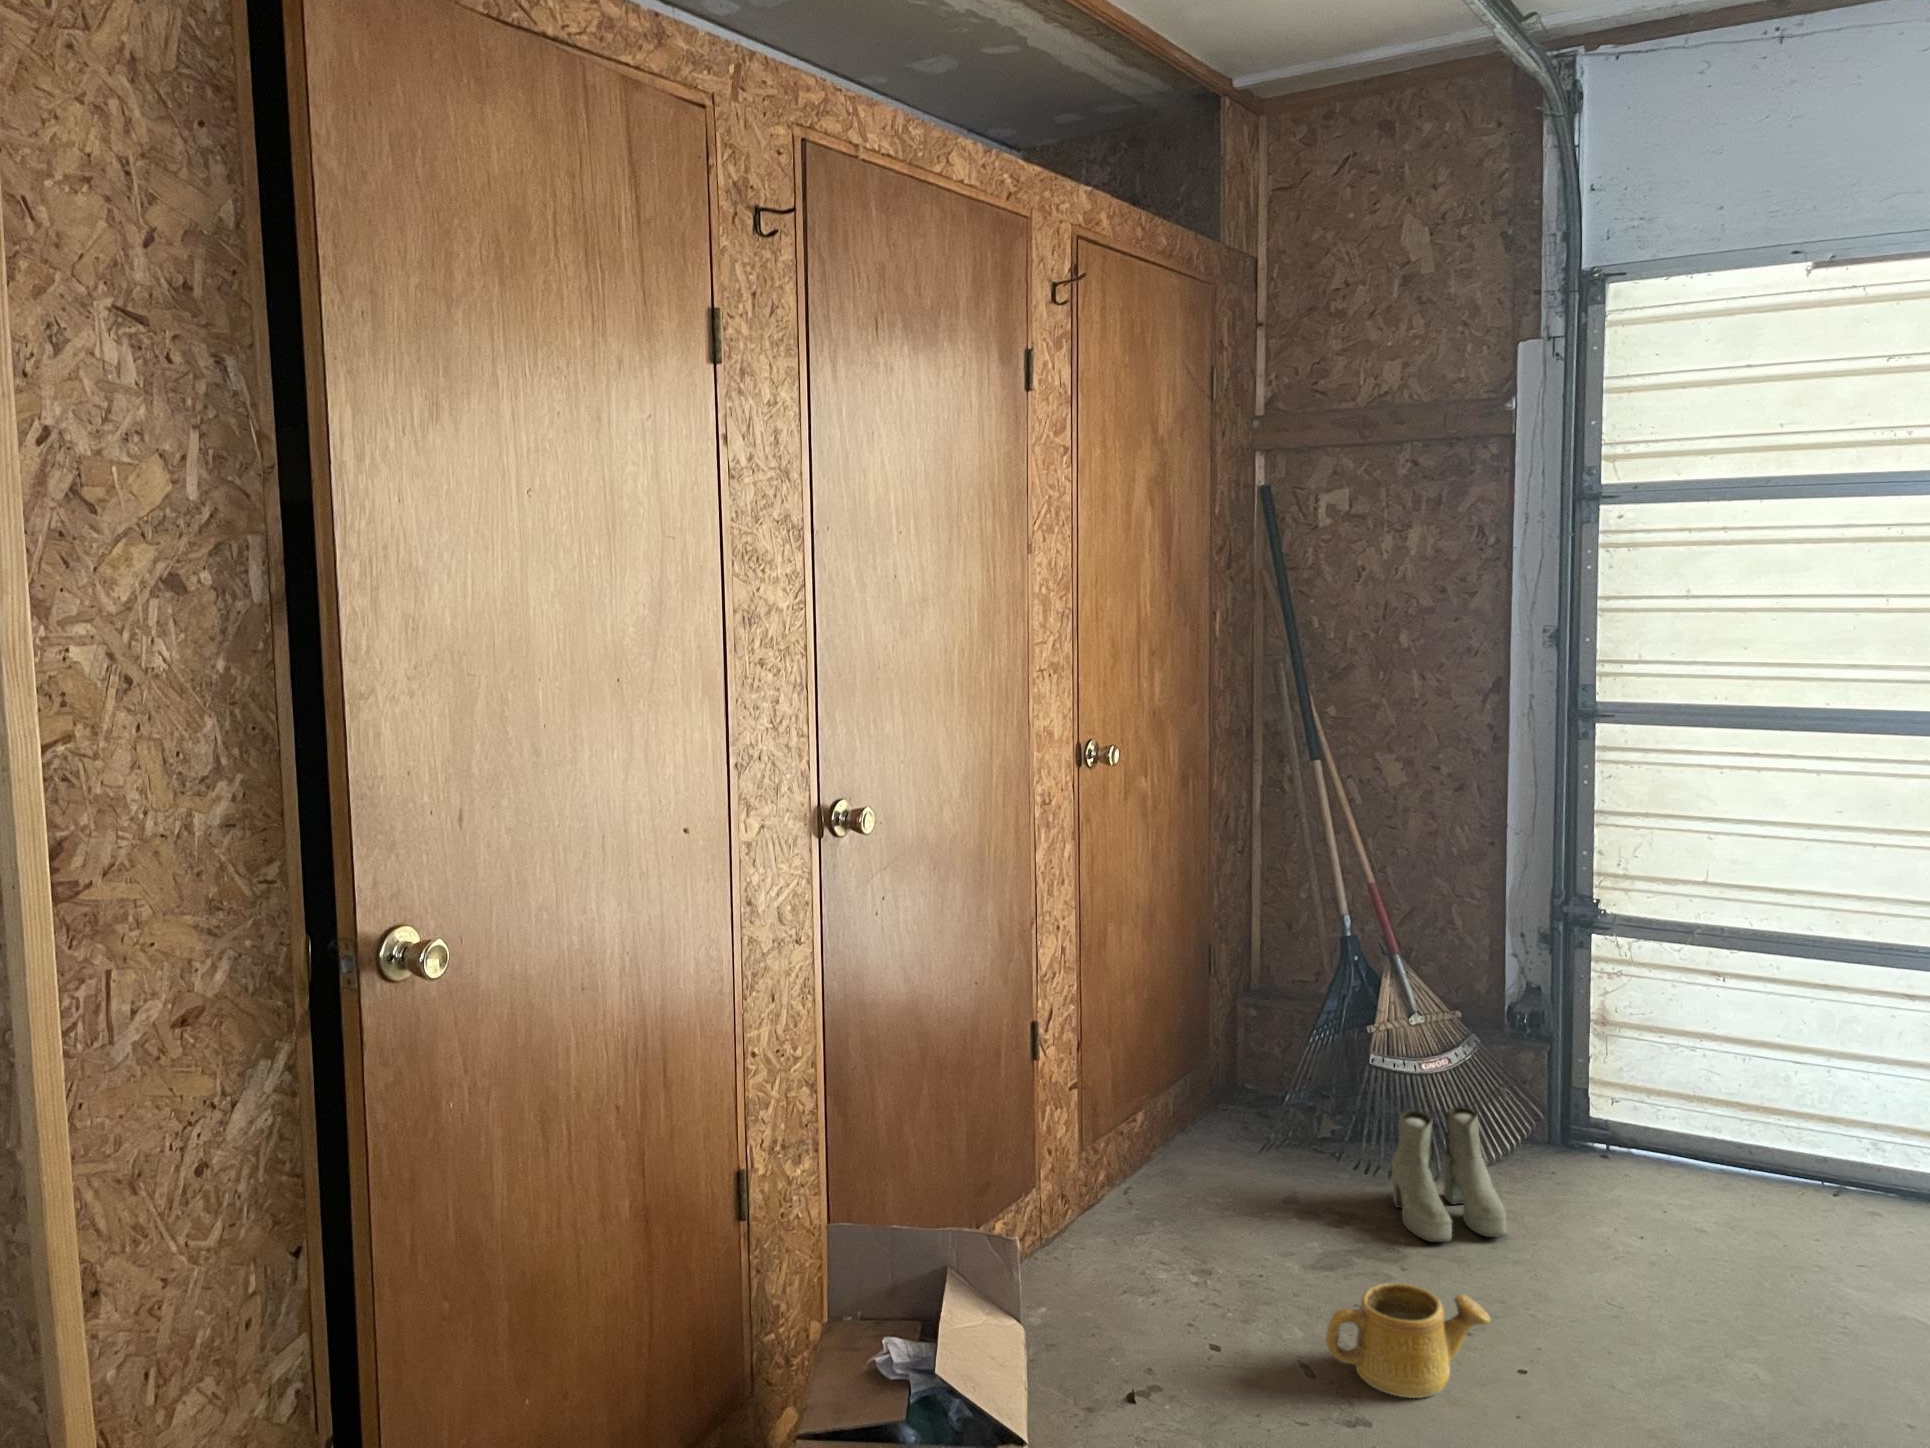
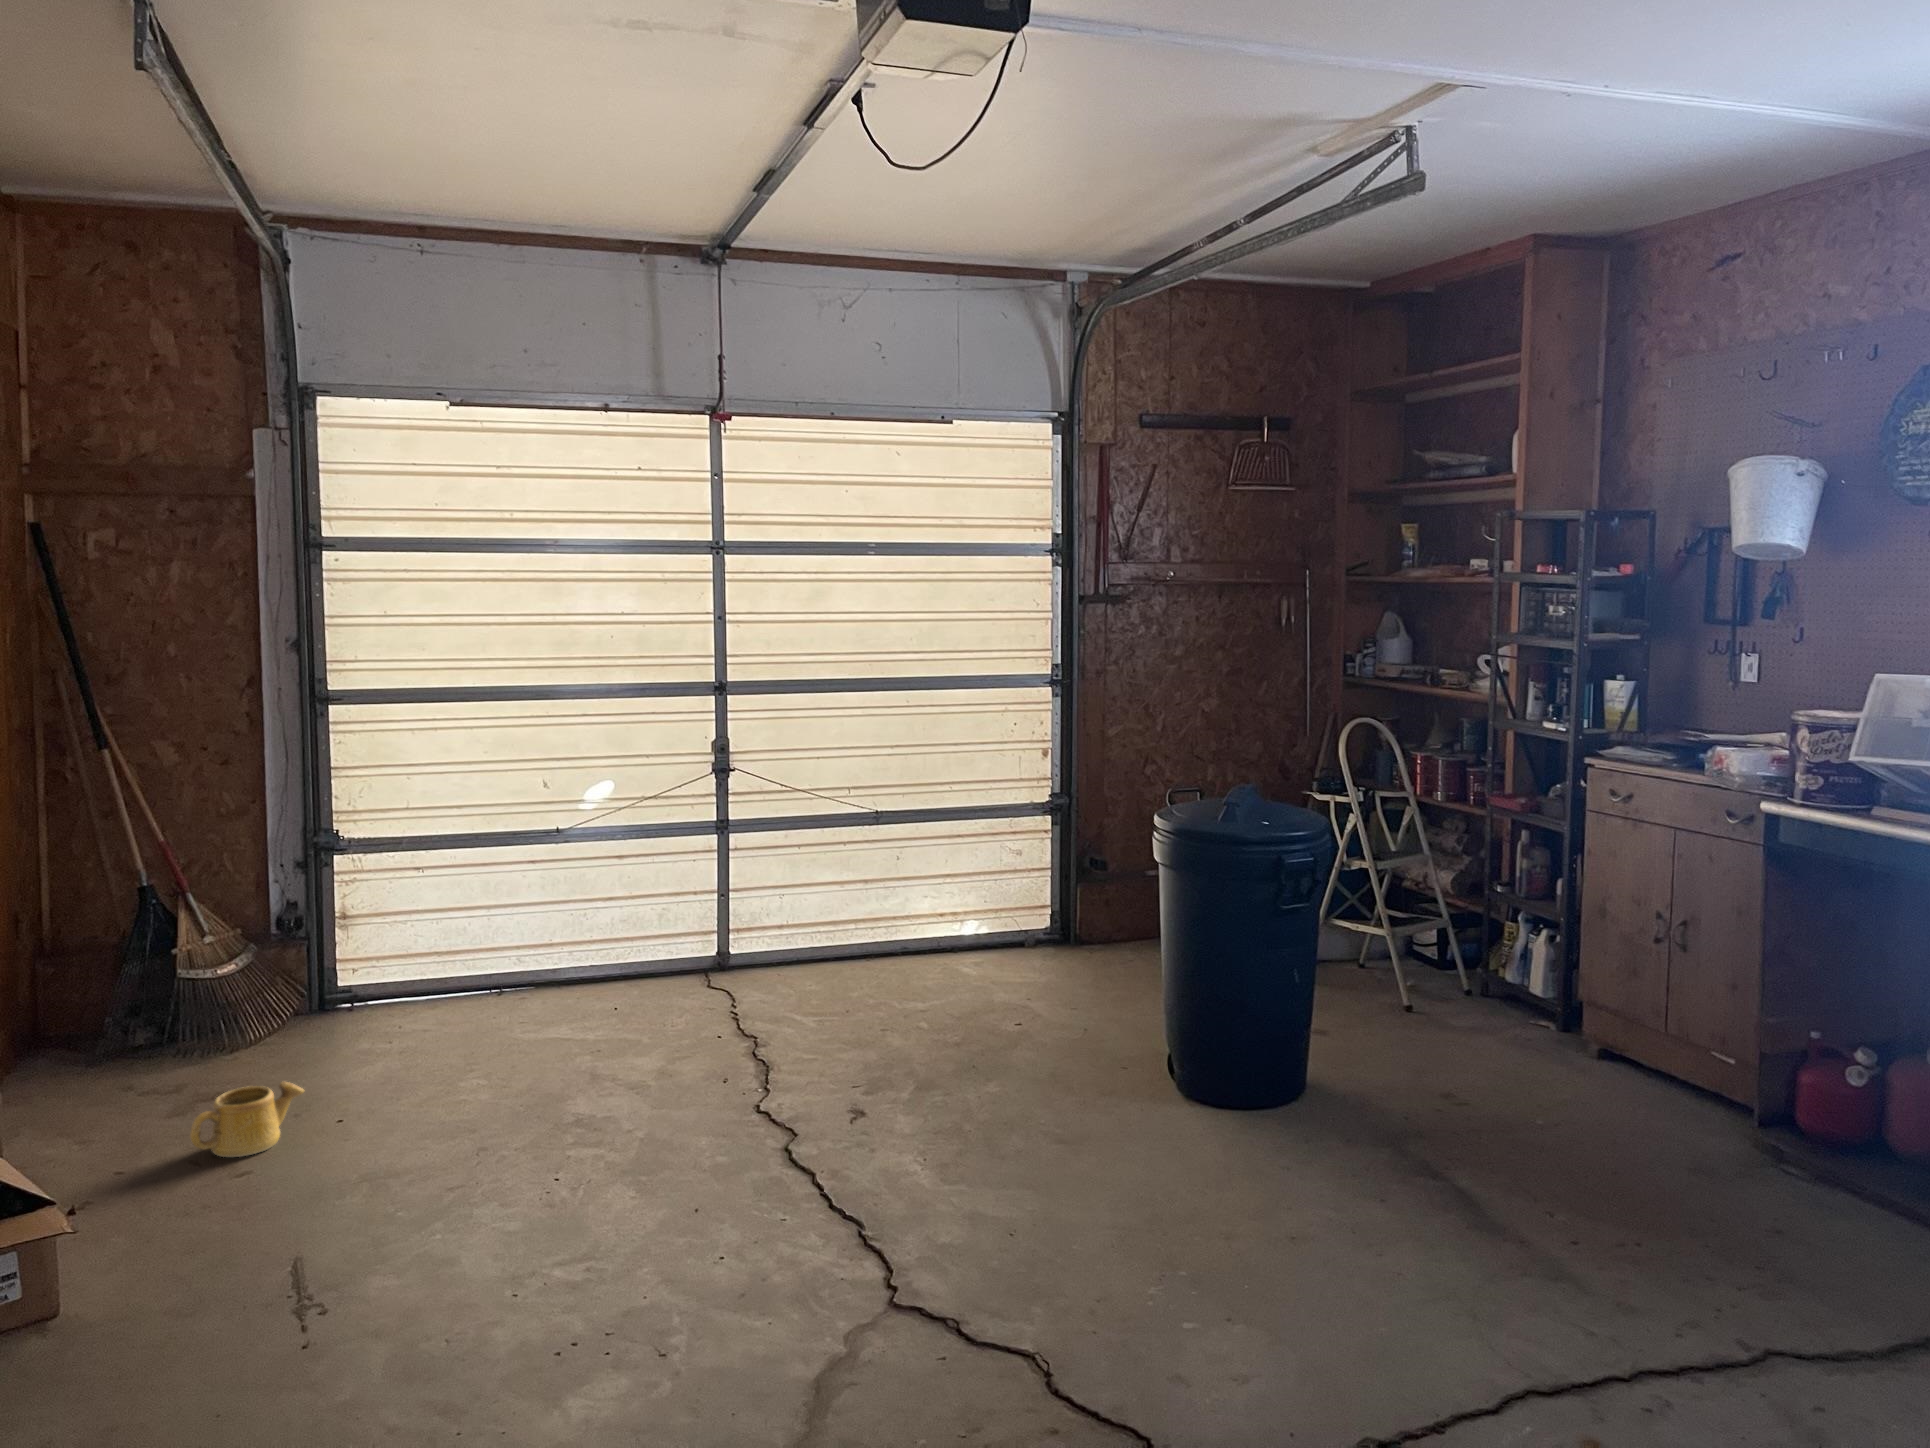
boots: present [1391,1107,1507,1242] -> none [204,987,297,1082]

